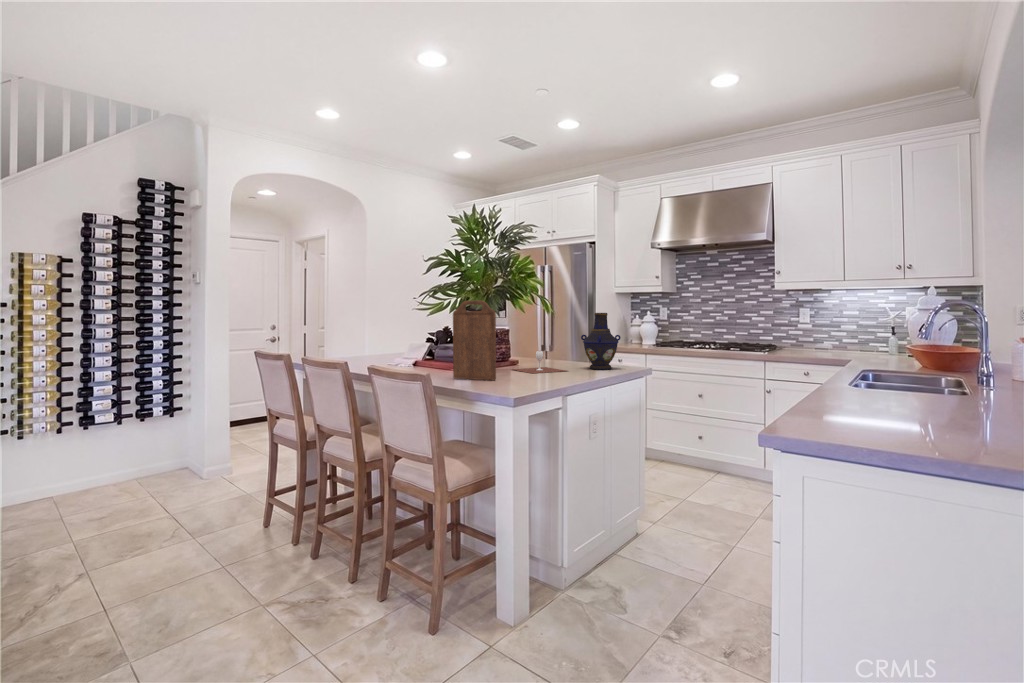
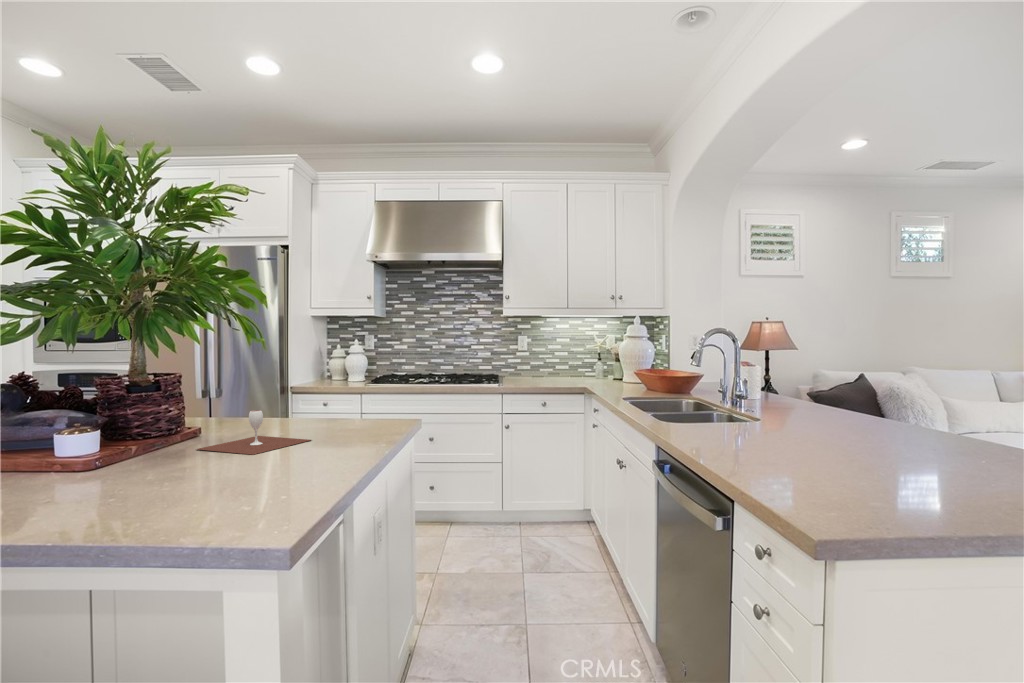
cutting board: present [453,300,496,380] -> none [71,317,194,498]
vase: present [581,313,621,370] -> none [323,342,385,431]

